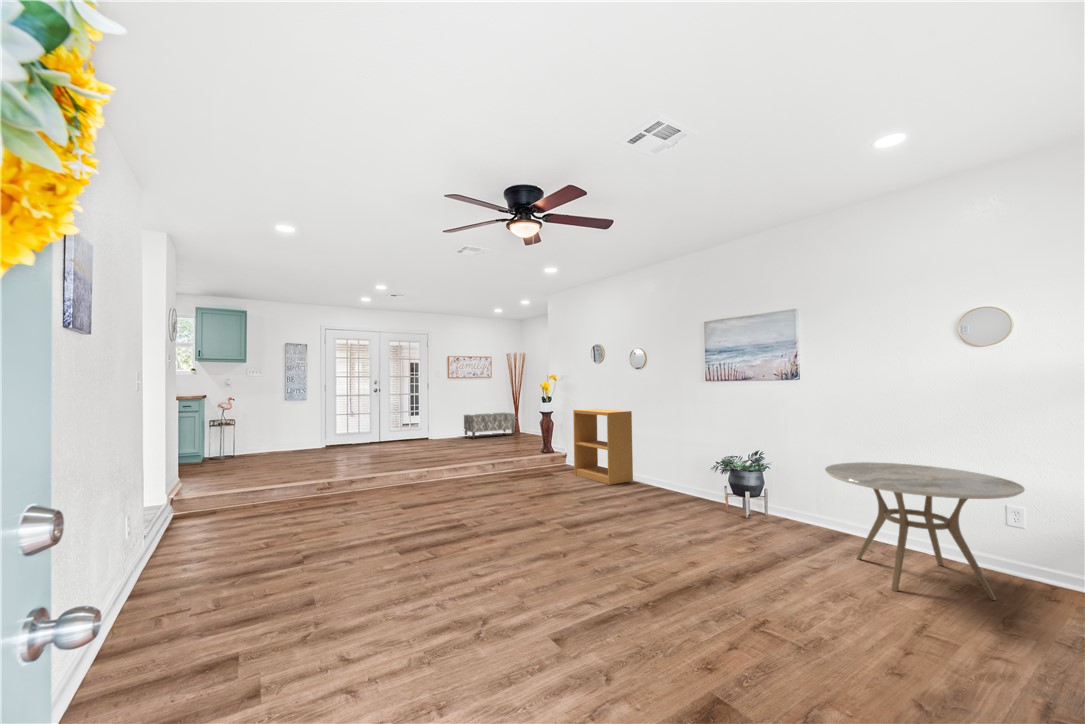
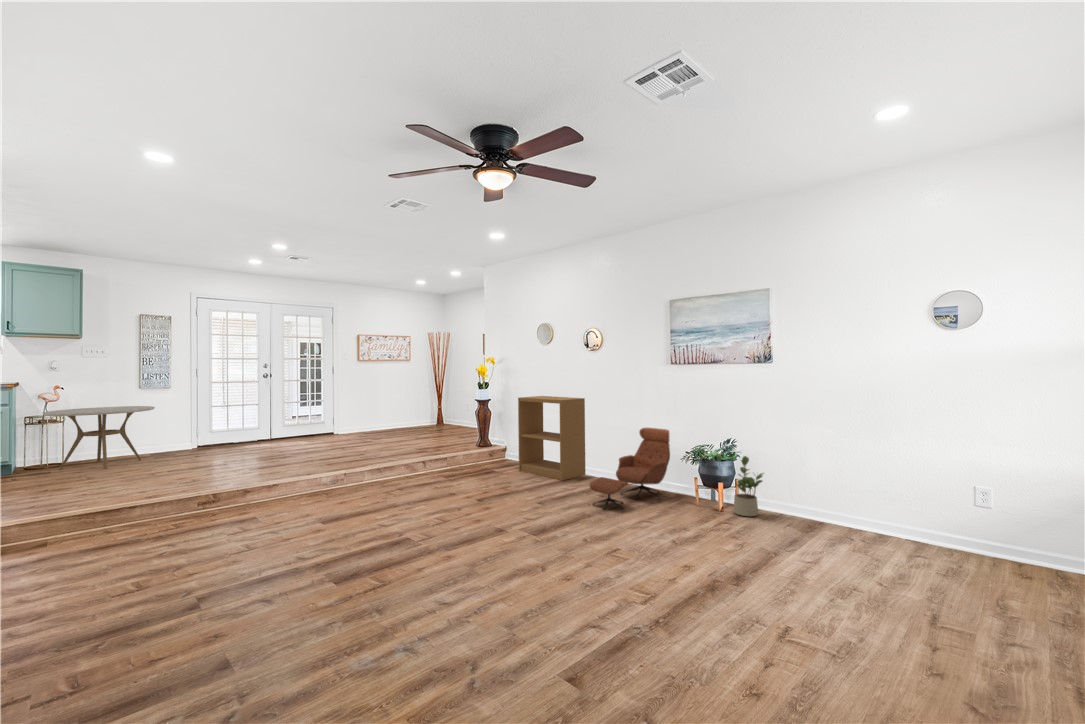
bench: present [464,413,516,439] -> none [376,401,439,434]
lounge chair: none [626,439,705,512] -> present [590,428,670,510]
dining table: present [825,462,1025,600] -> present [42,406,155,469]
potted plant: none [761,467,792,525] -> present [734,456,764,516]

